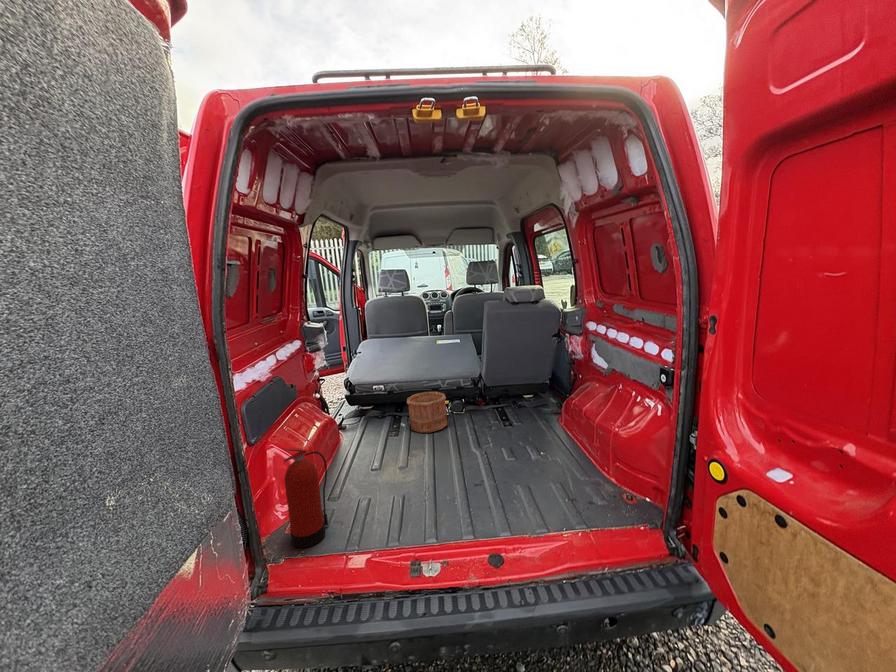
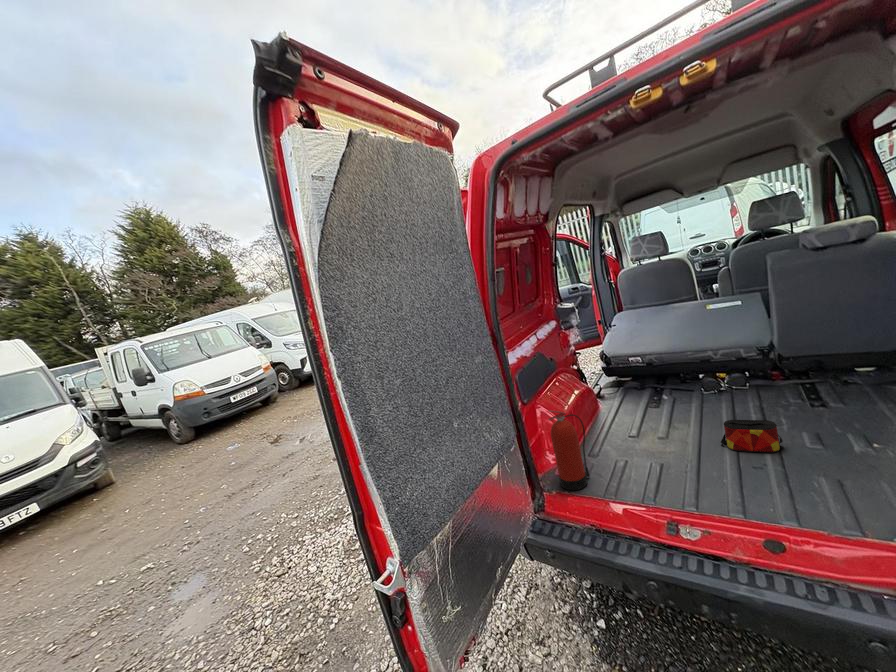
wooden bucket: present [407,392,447,433] -> none [667,363,720,406]
bag: none [450,442,494,473] -> present [721,420,783,453]

